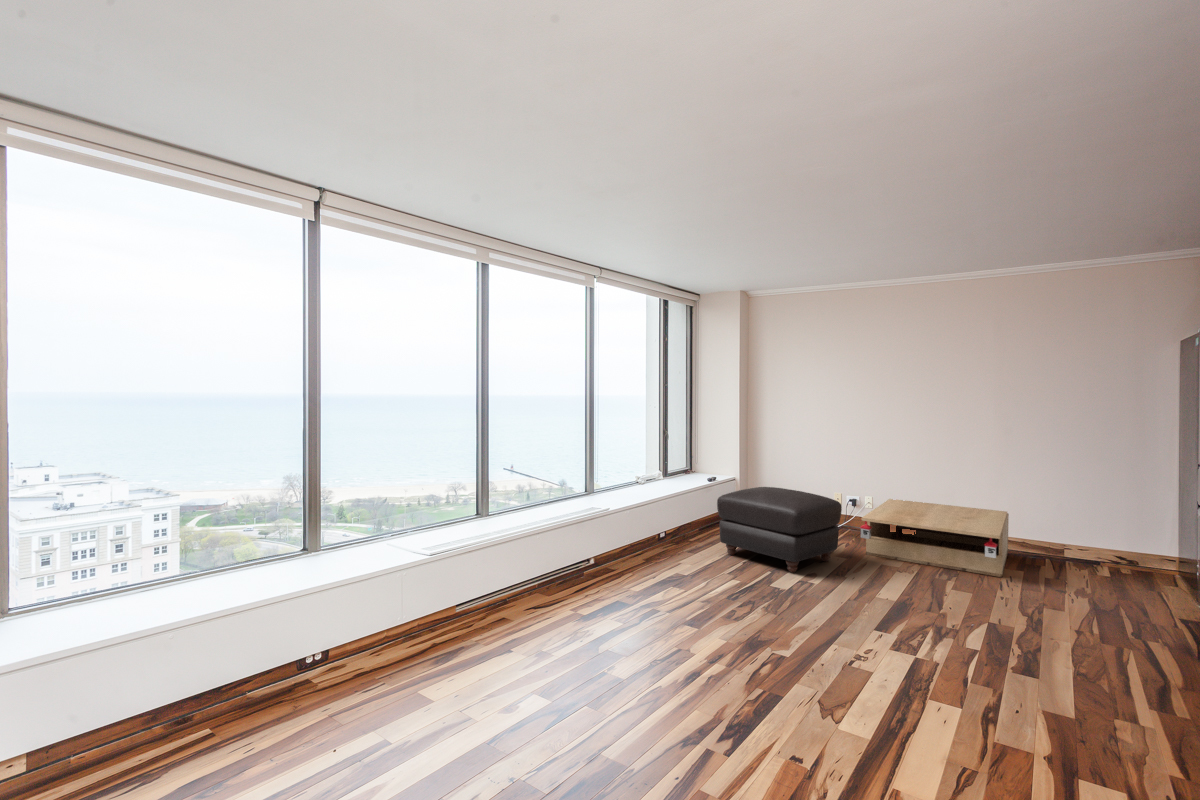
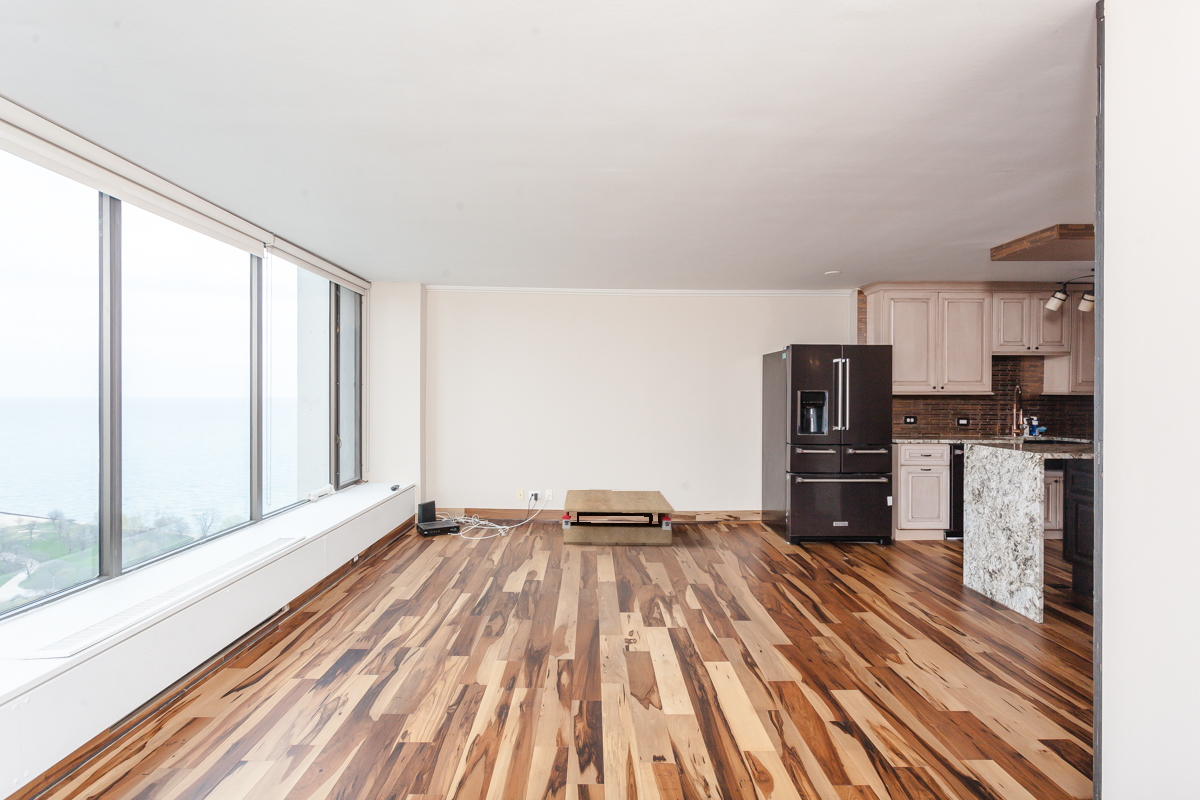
ottoman: present [717,487,842,573] -> none [425,487,550,574]

